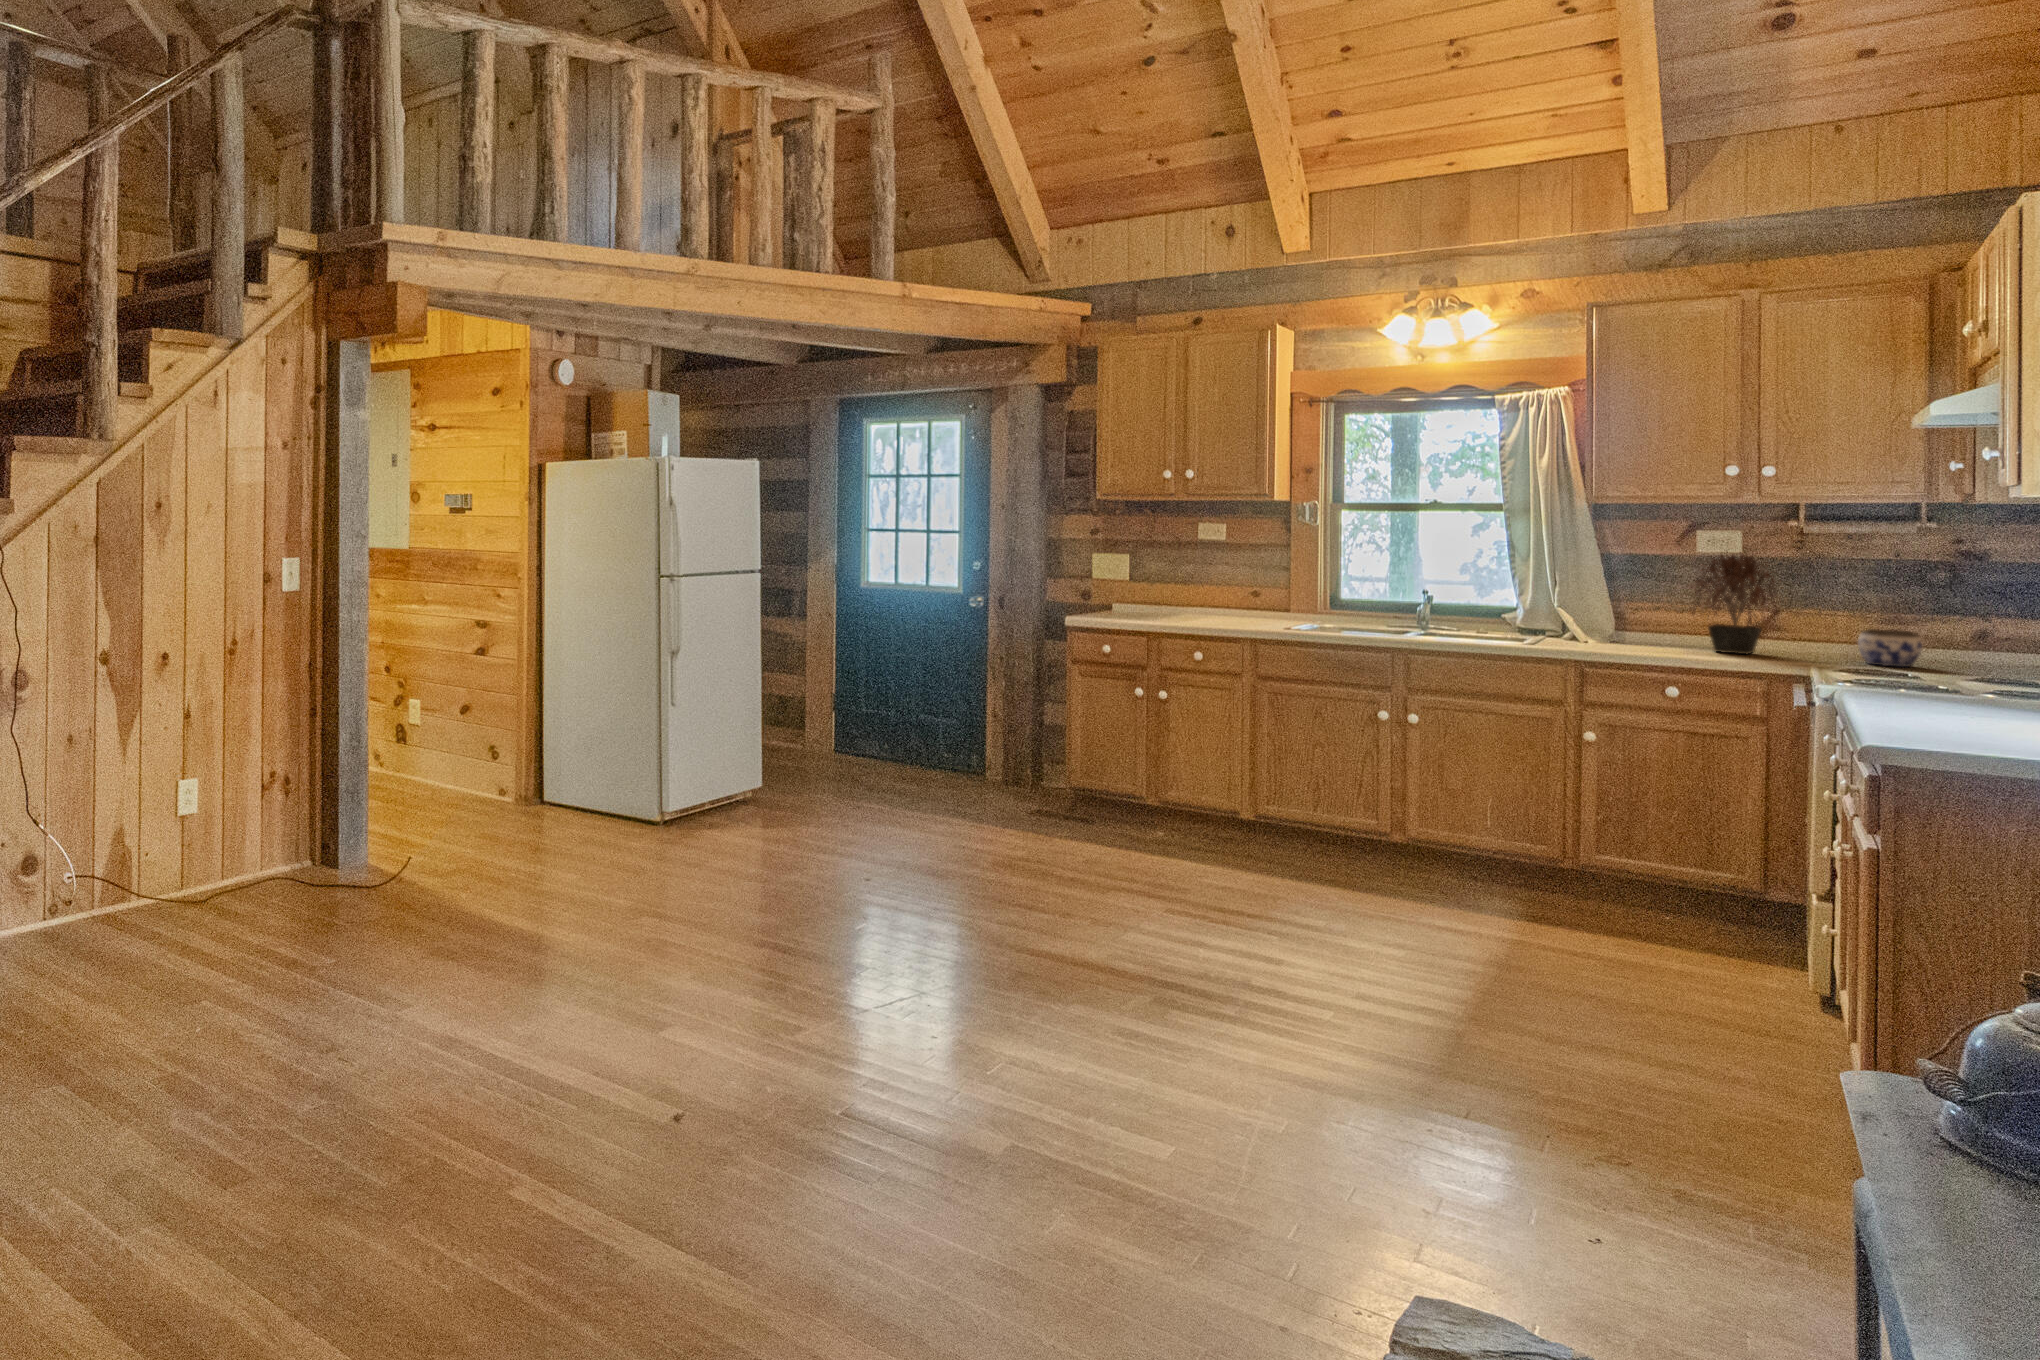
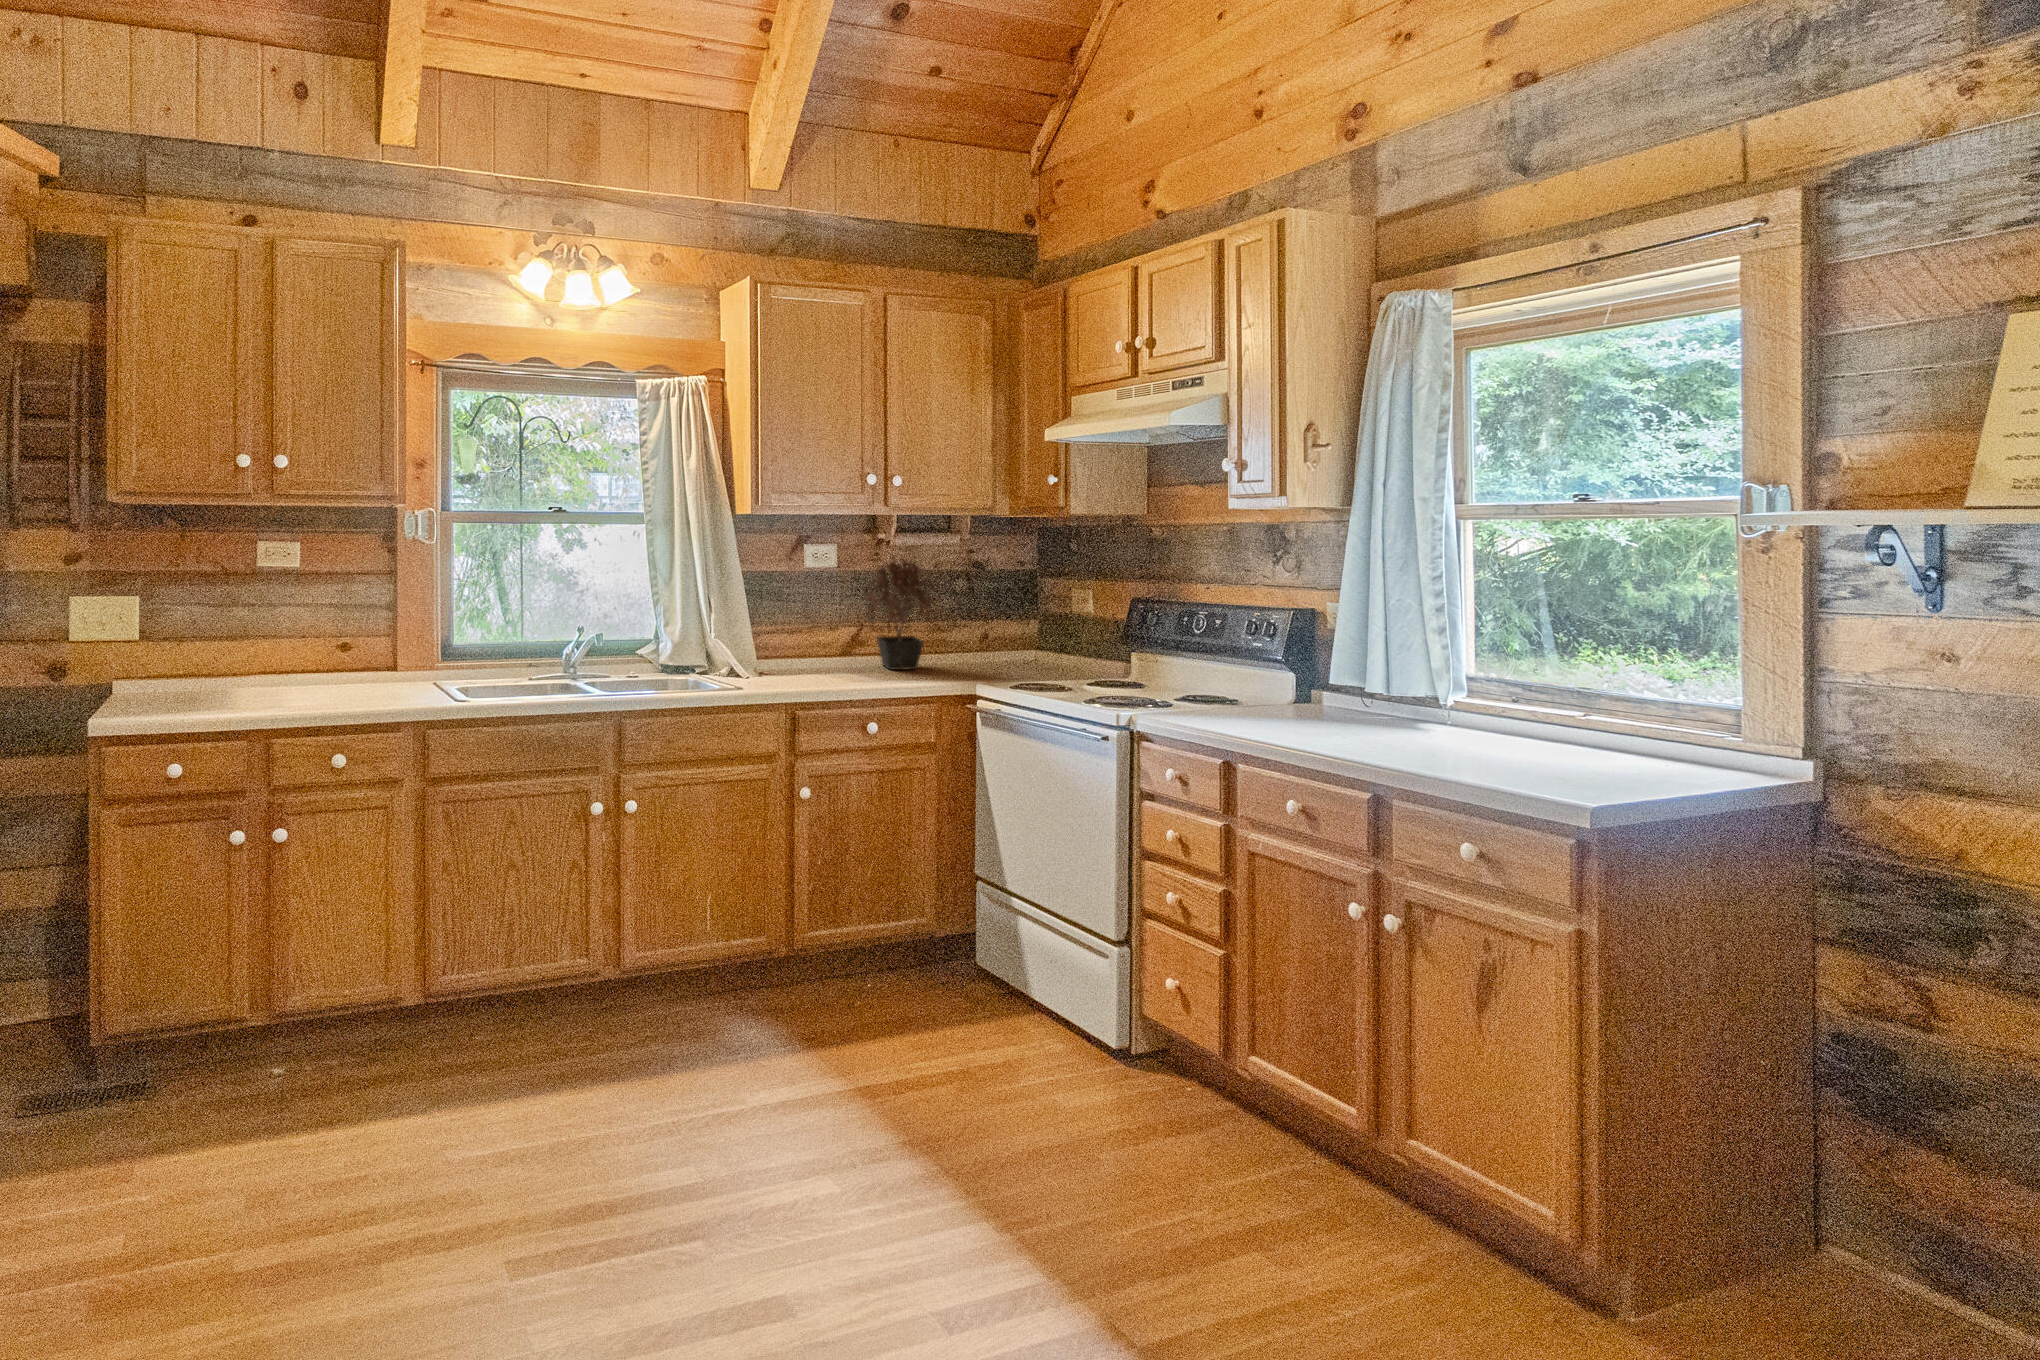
jar: present [1858,629,1922,667] -> none [980,629,1027,667]

